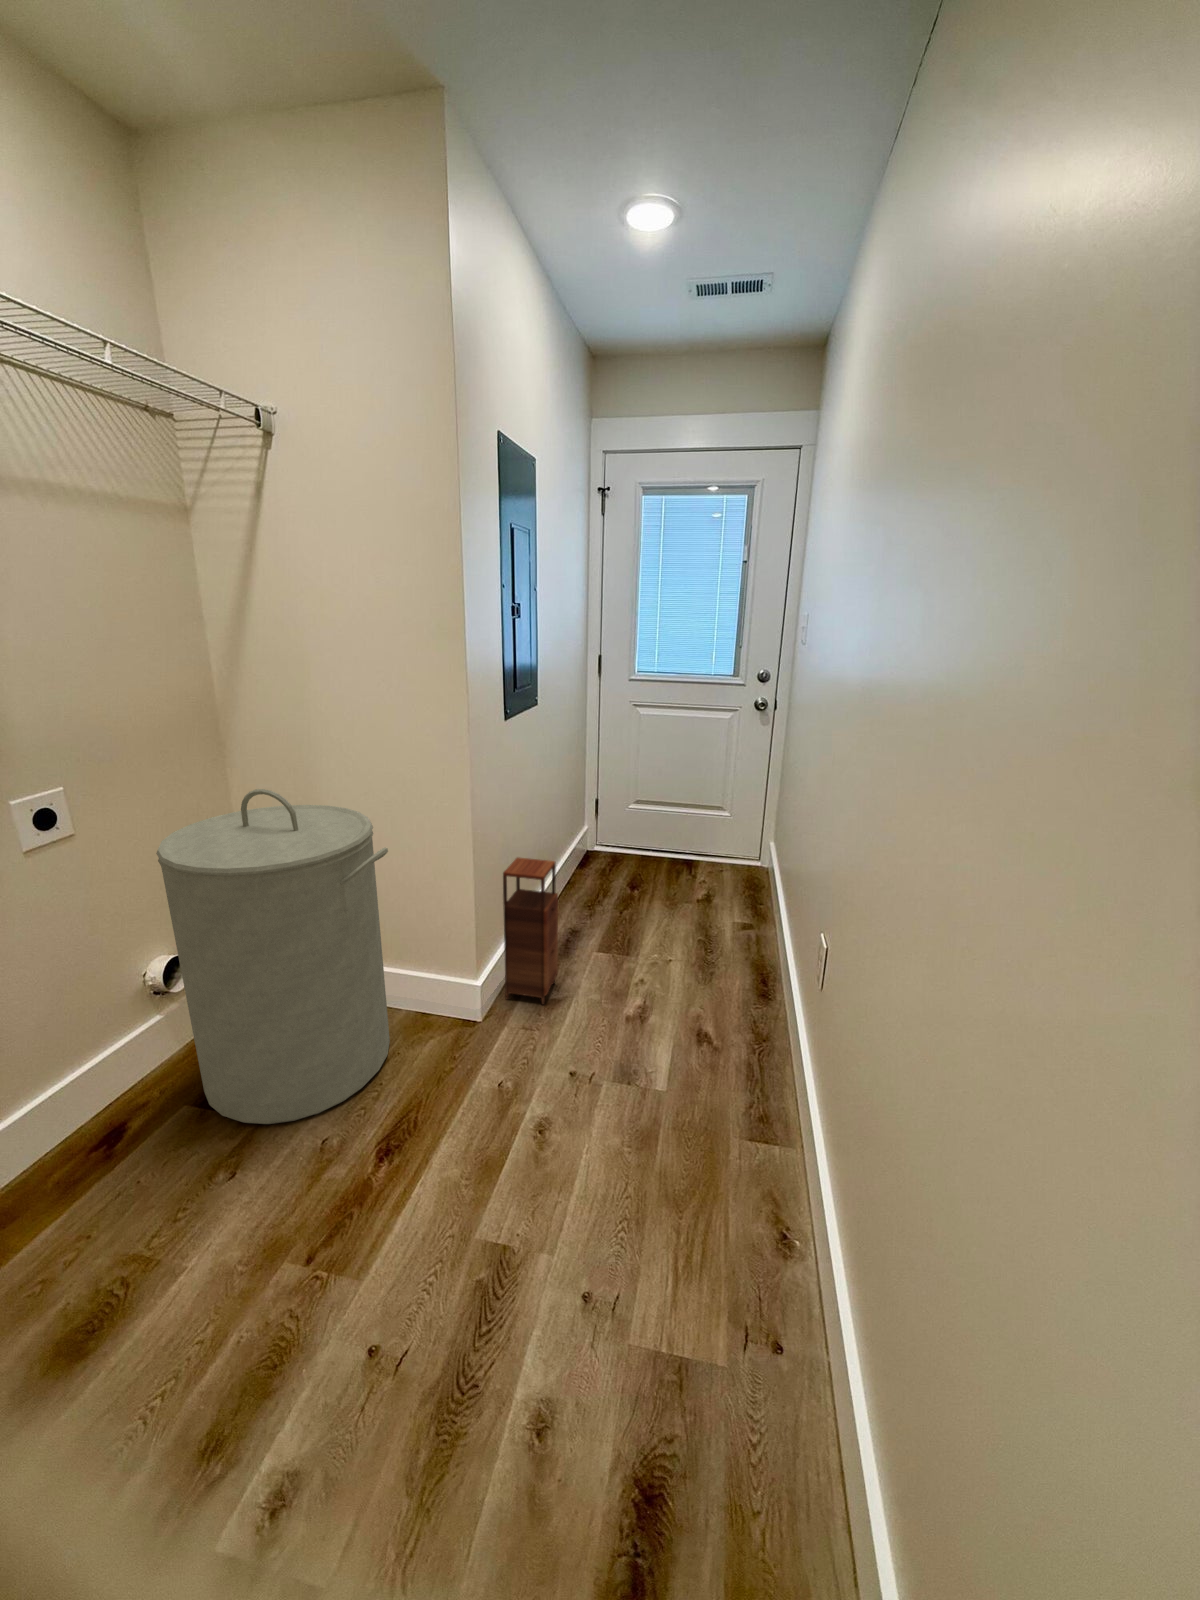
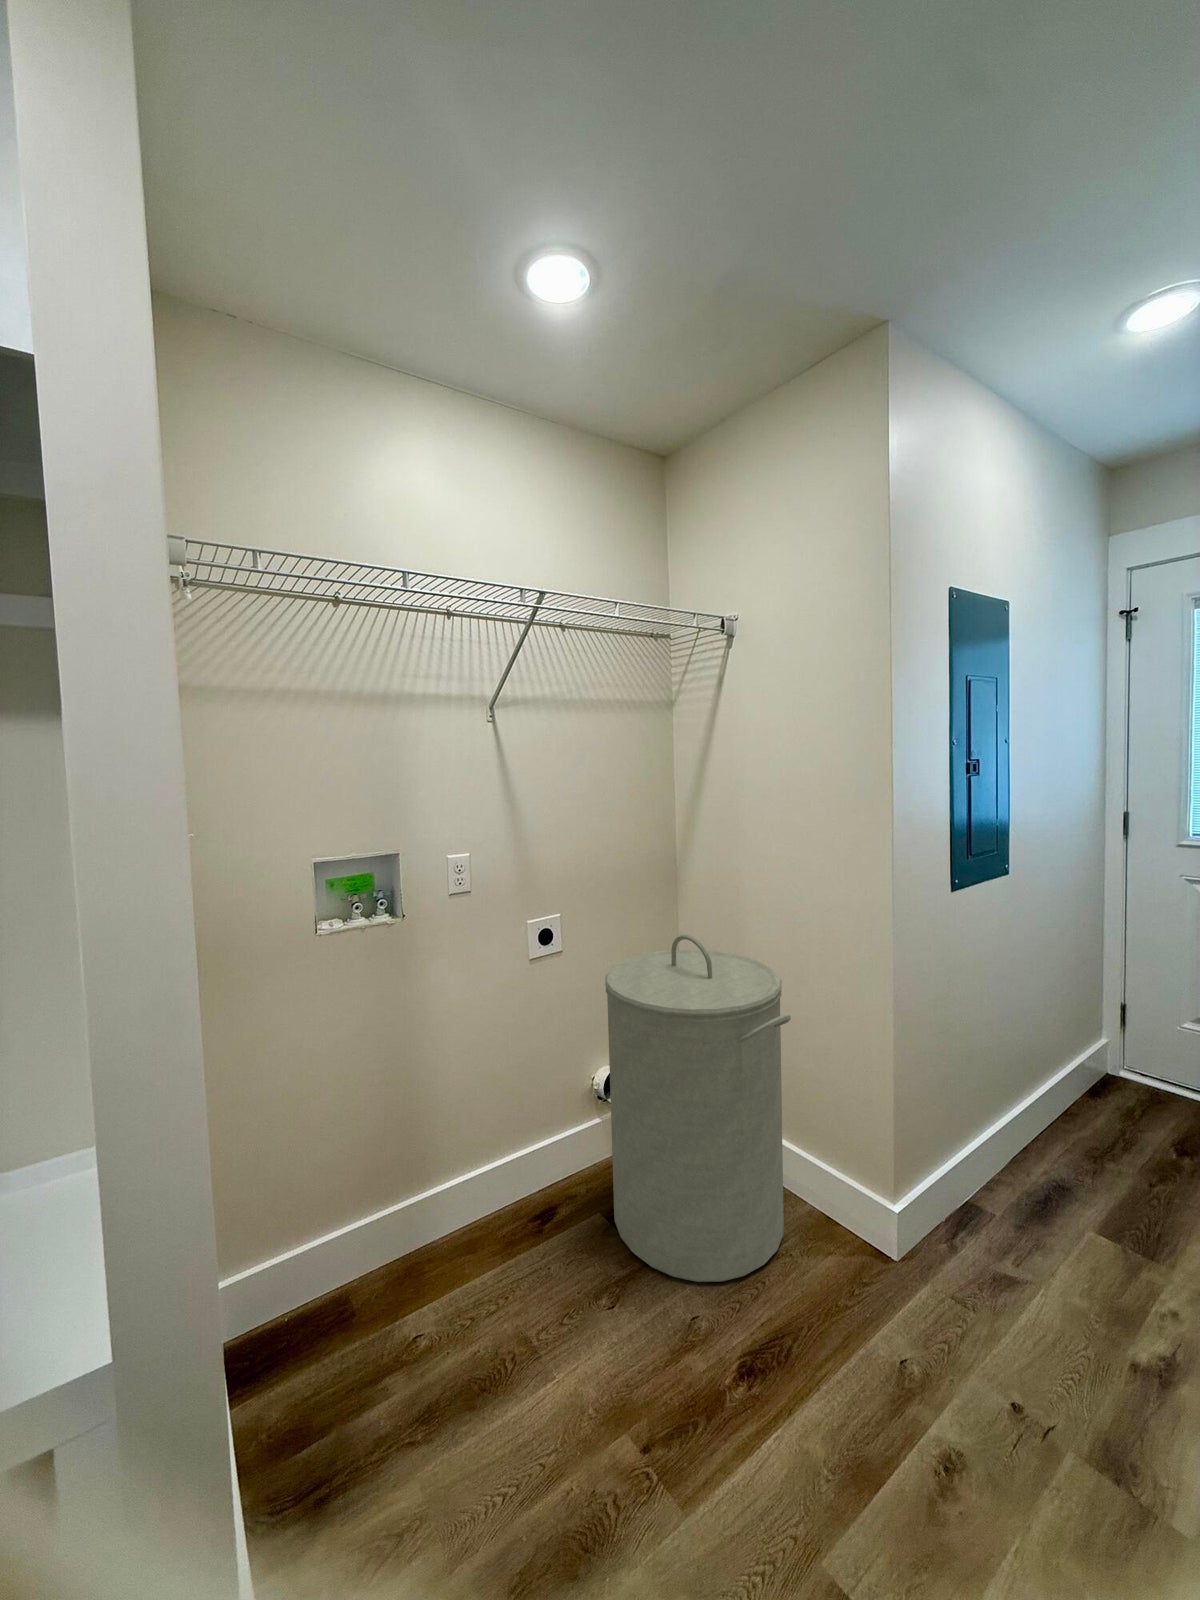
storage cabinet: present [503,857,558,1005] -> none [936,1060,1021,1280]

